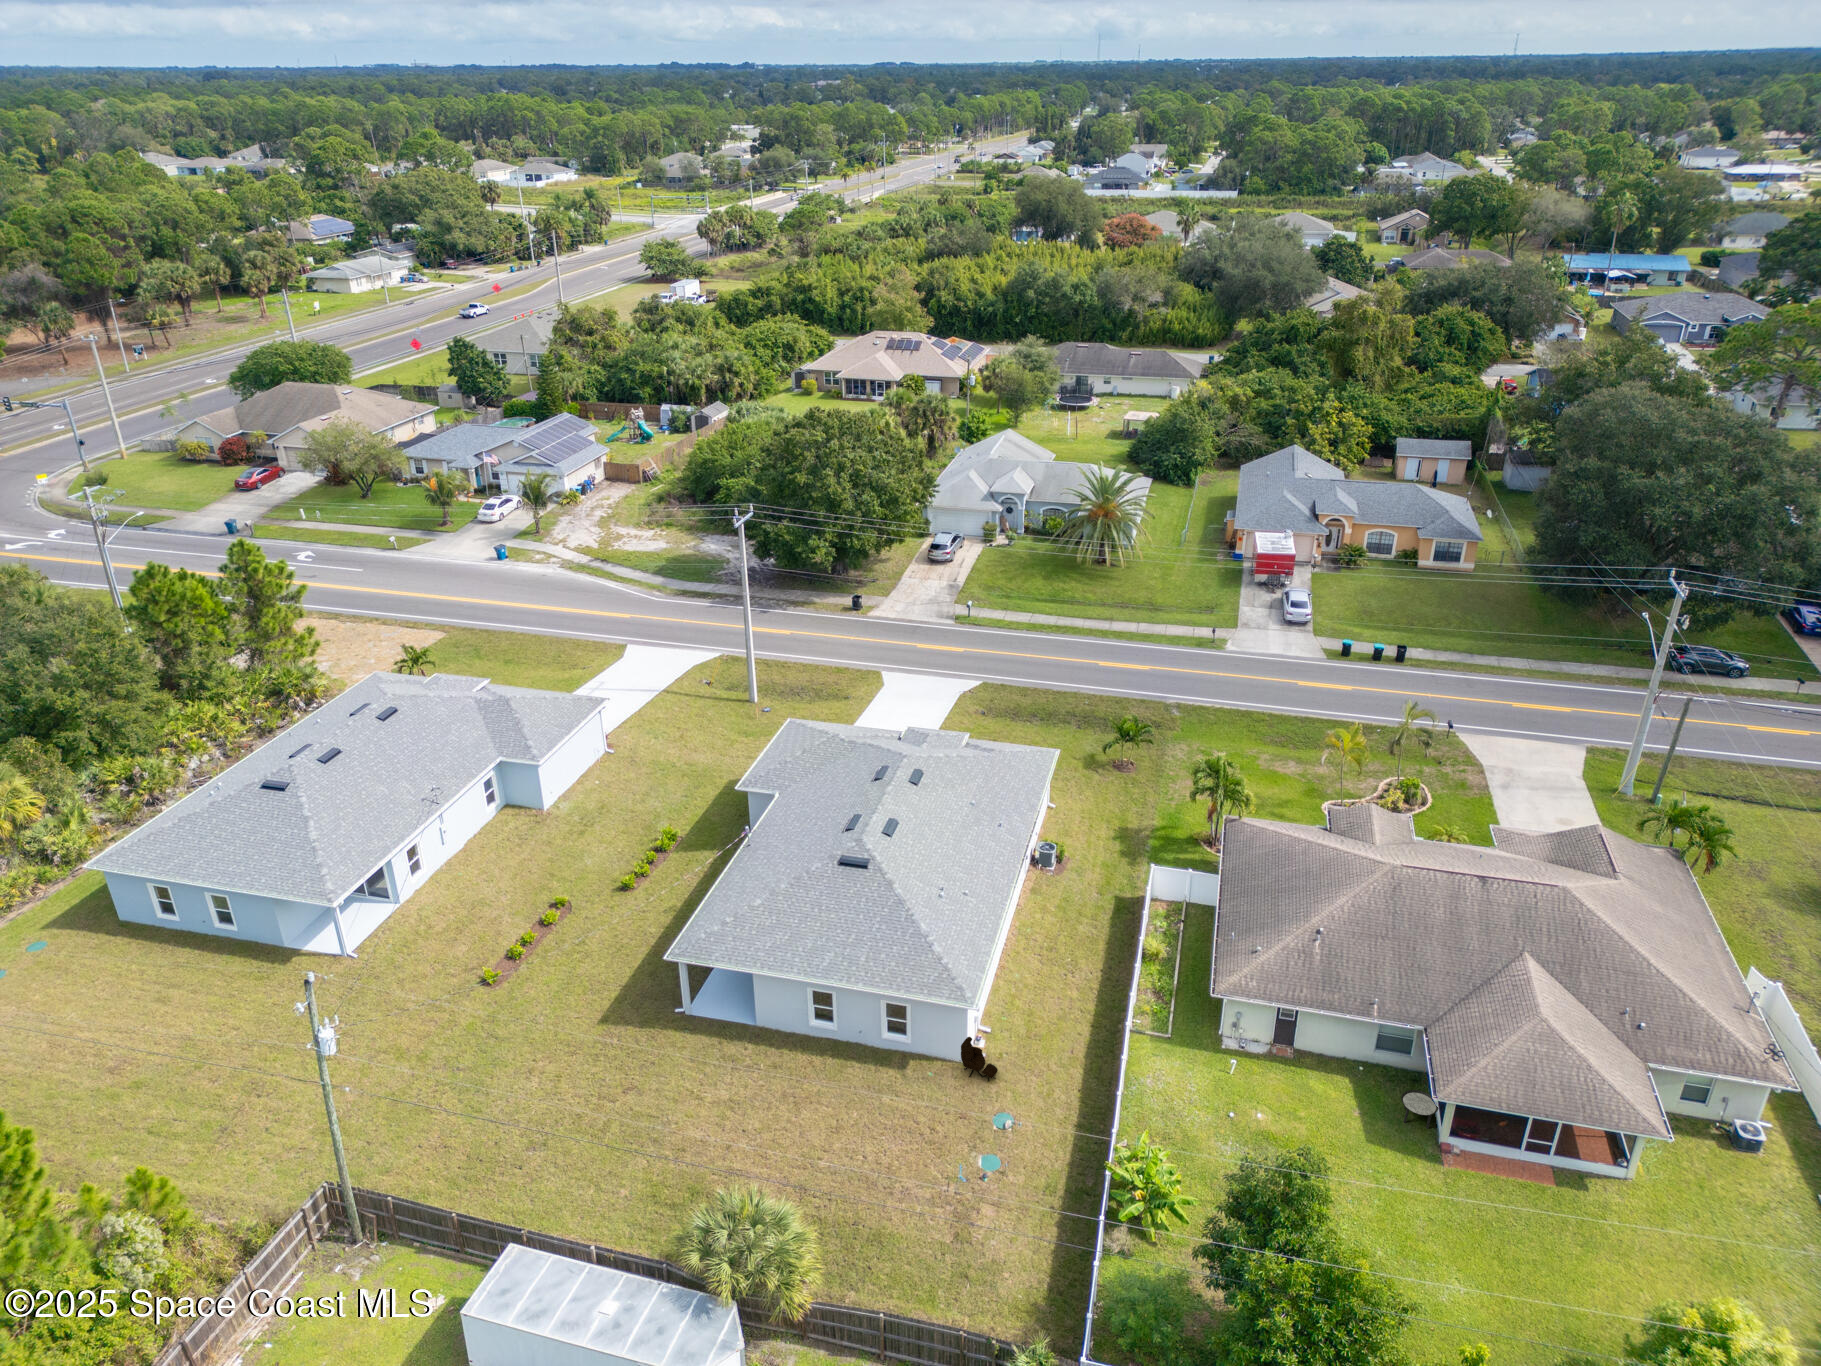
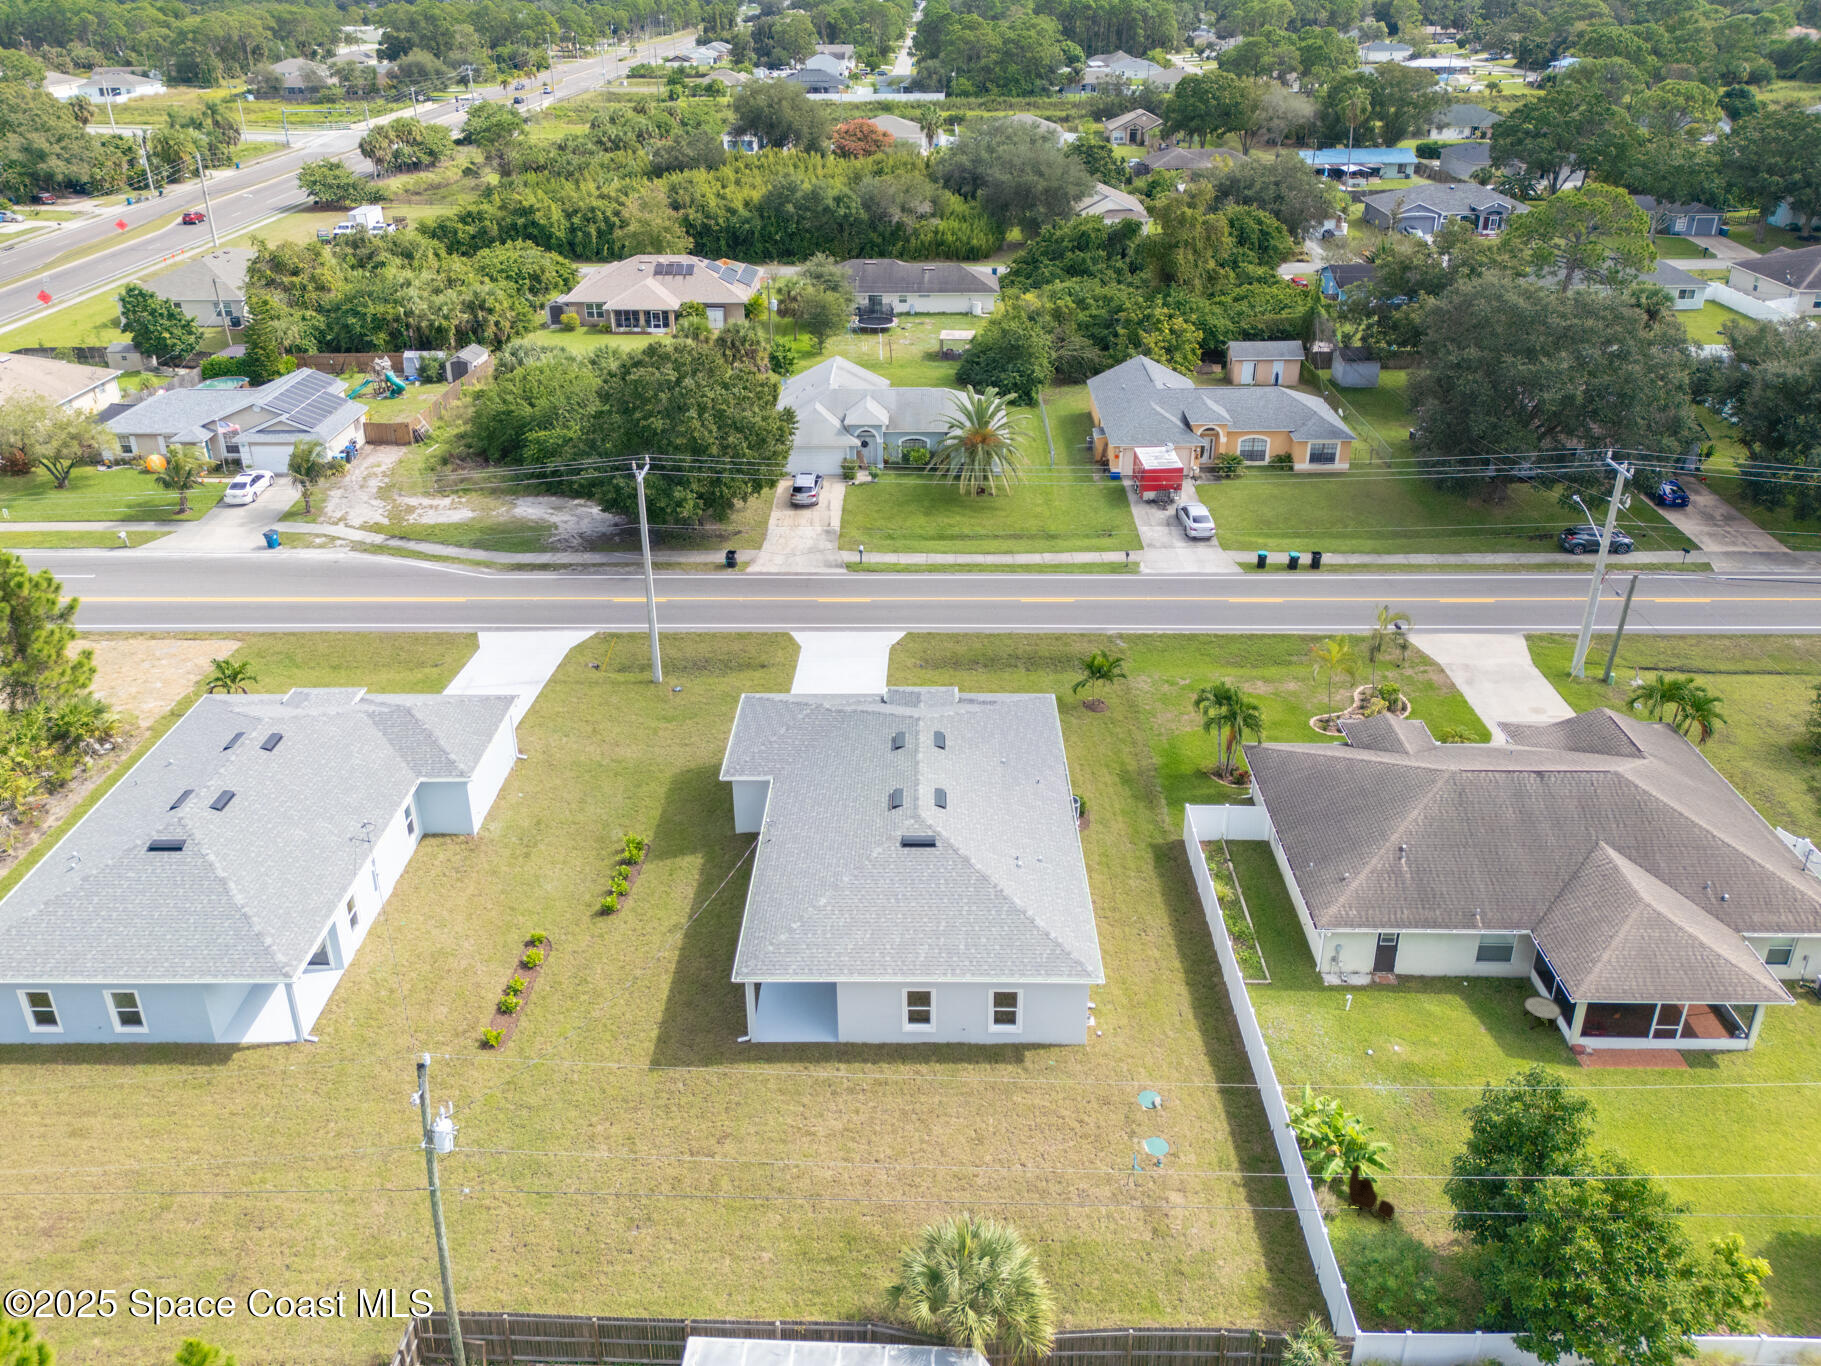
lounge chair: present [961,1037,998,1081] -> present [1348,1164,1395,1220]

